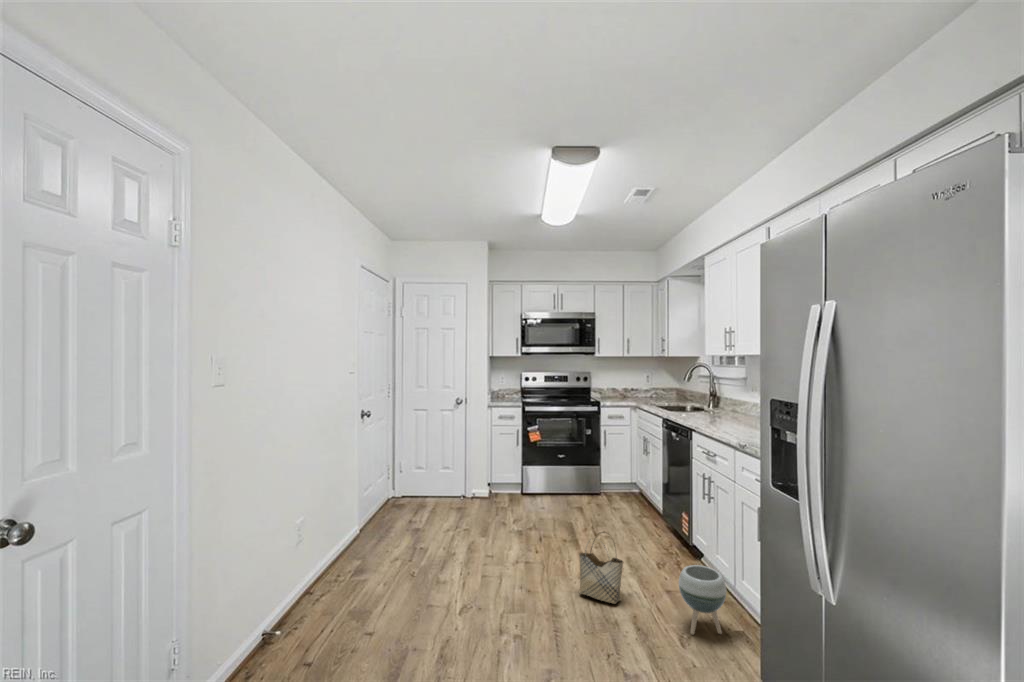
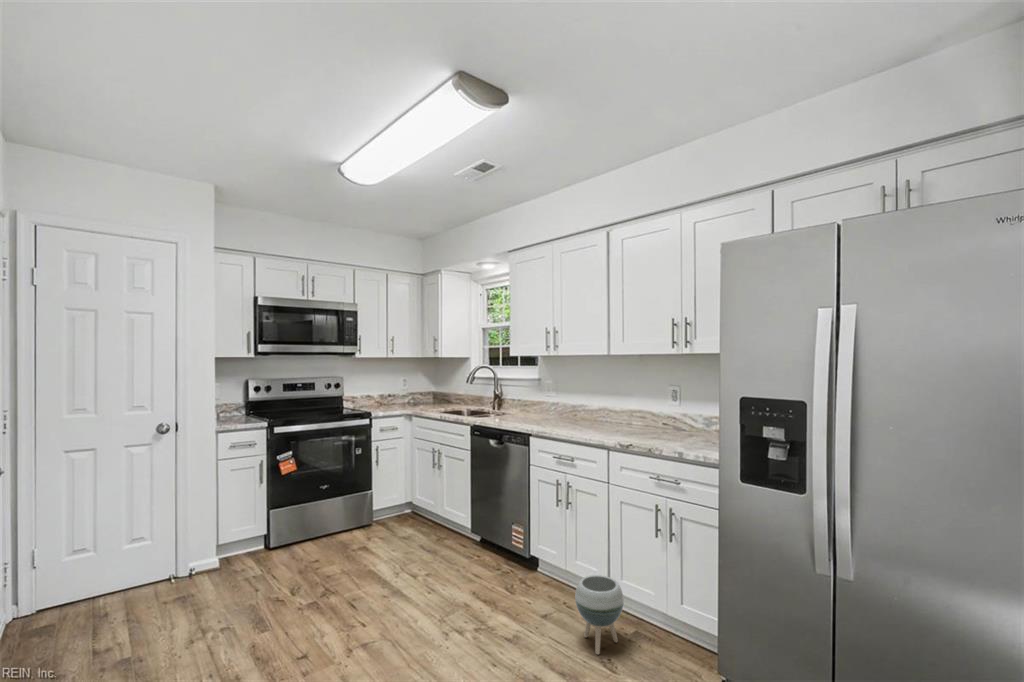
woven basket: present [579,532,623,604] -> none [452,569,508,659]

